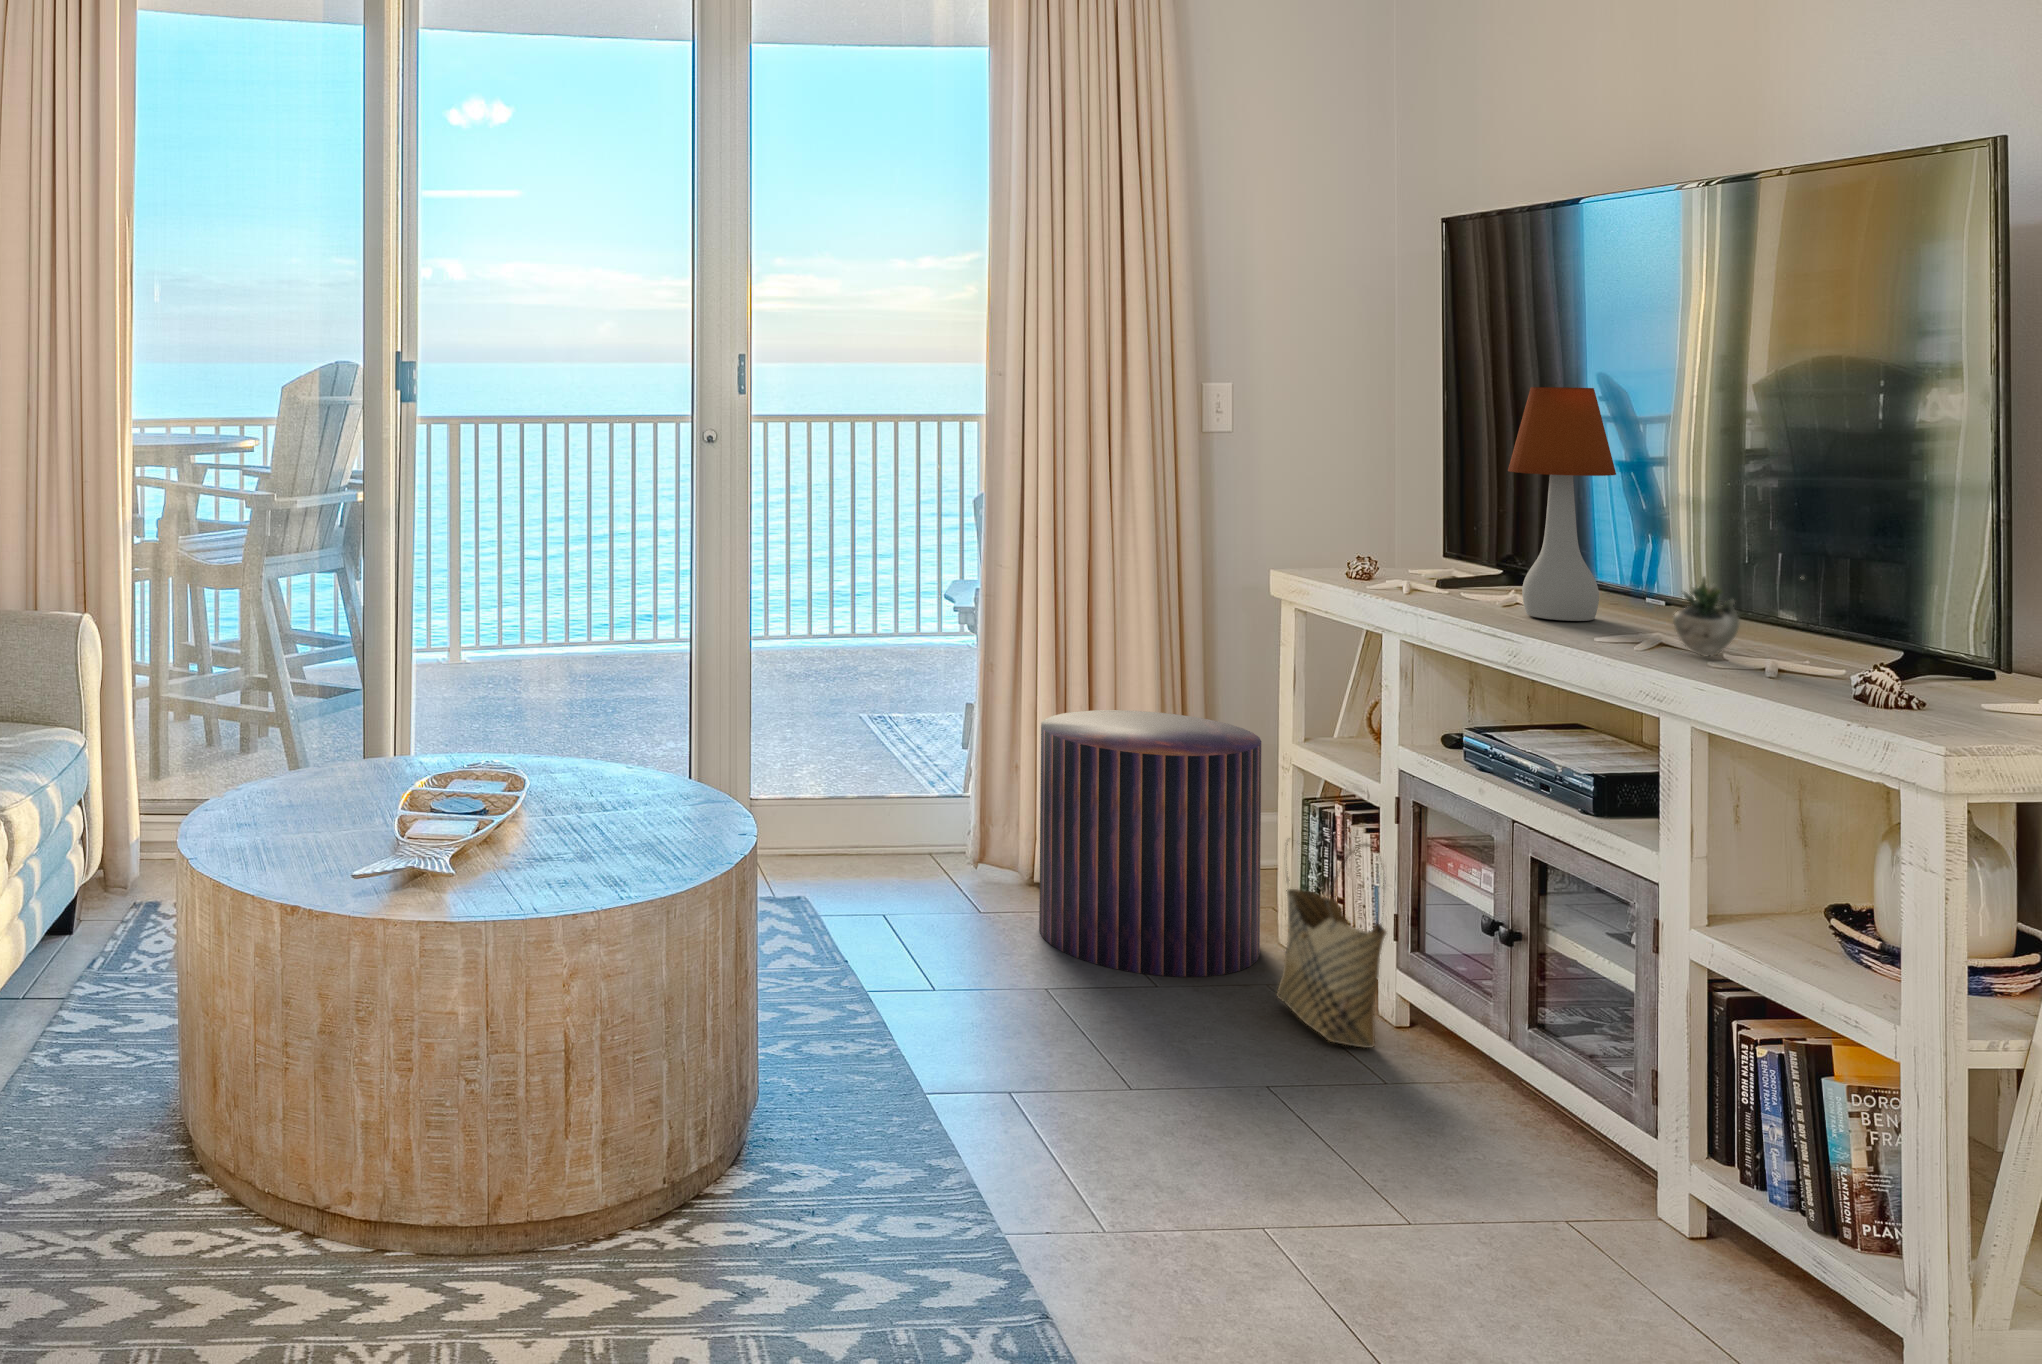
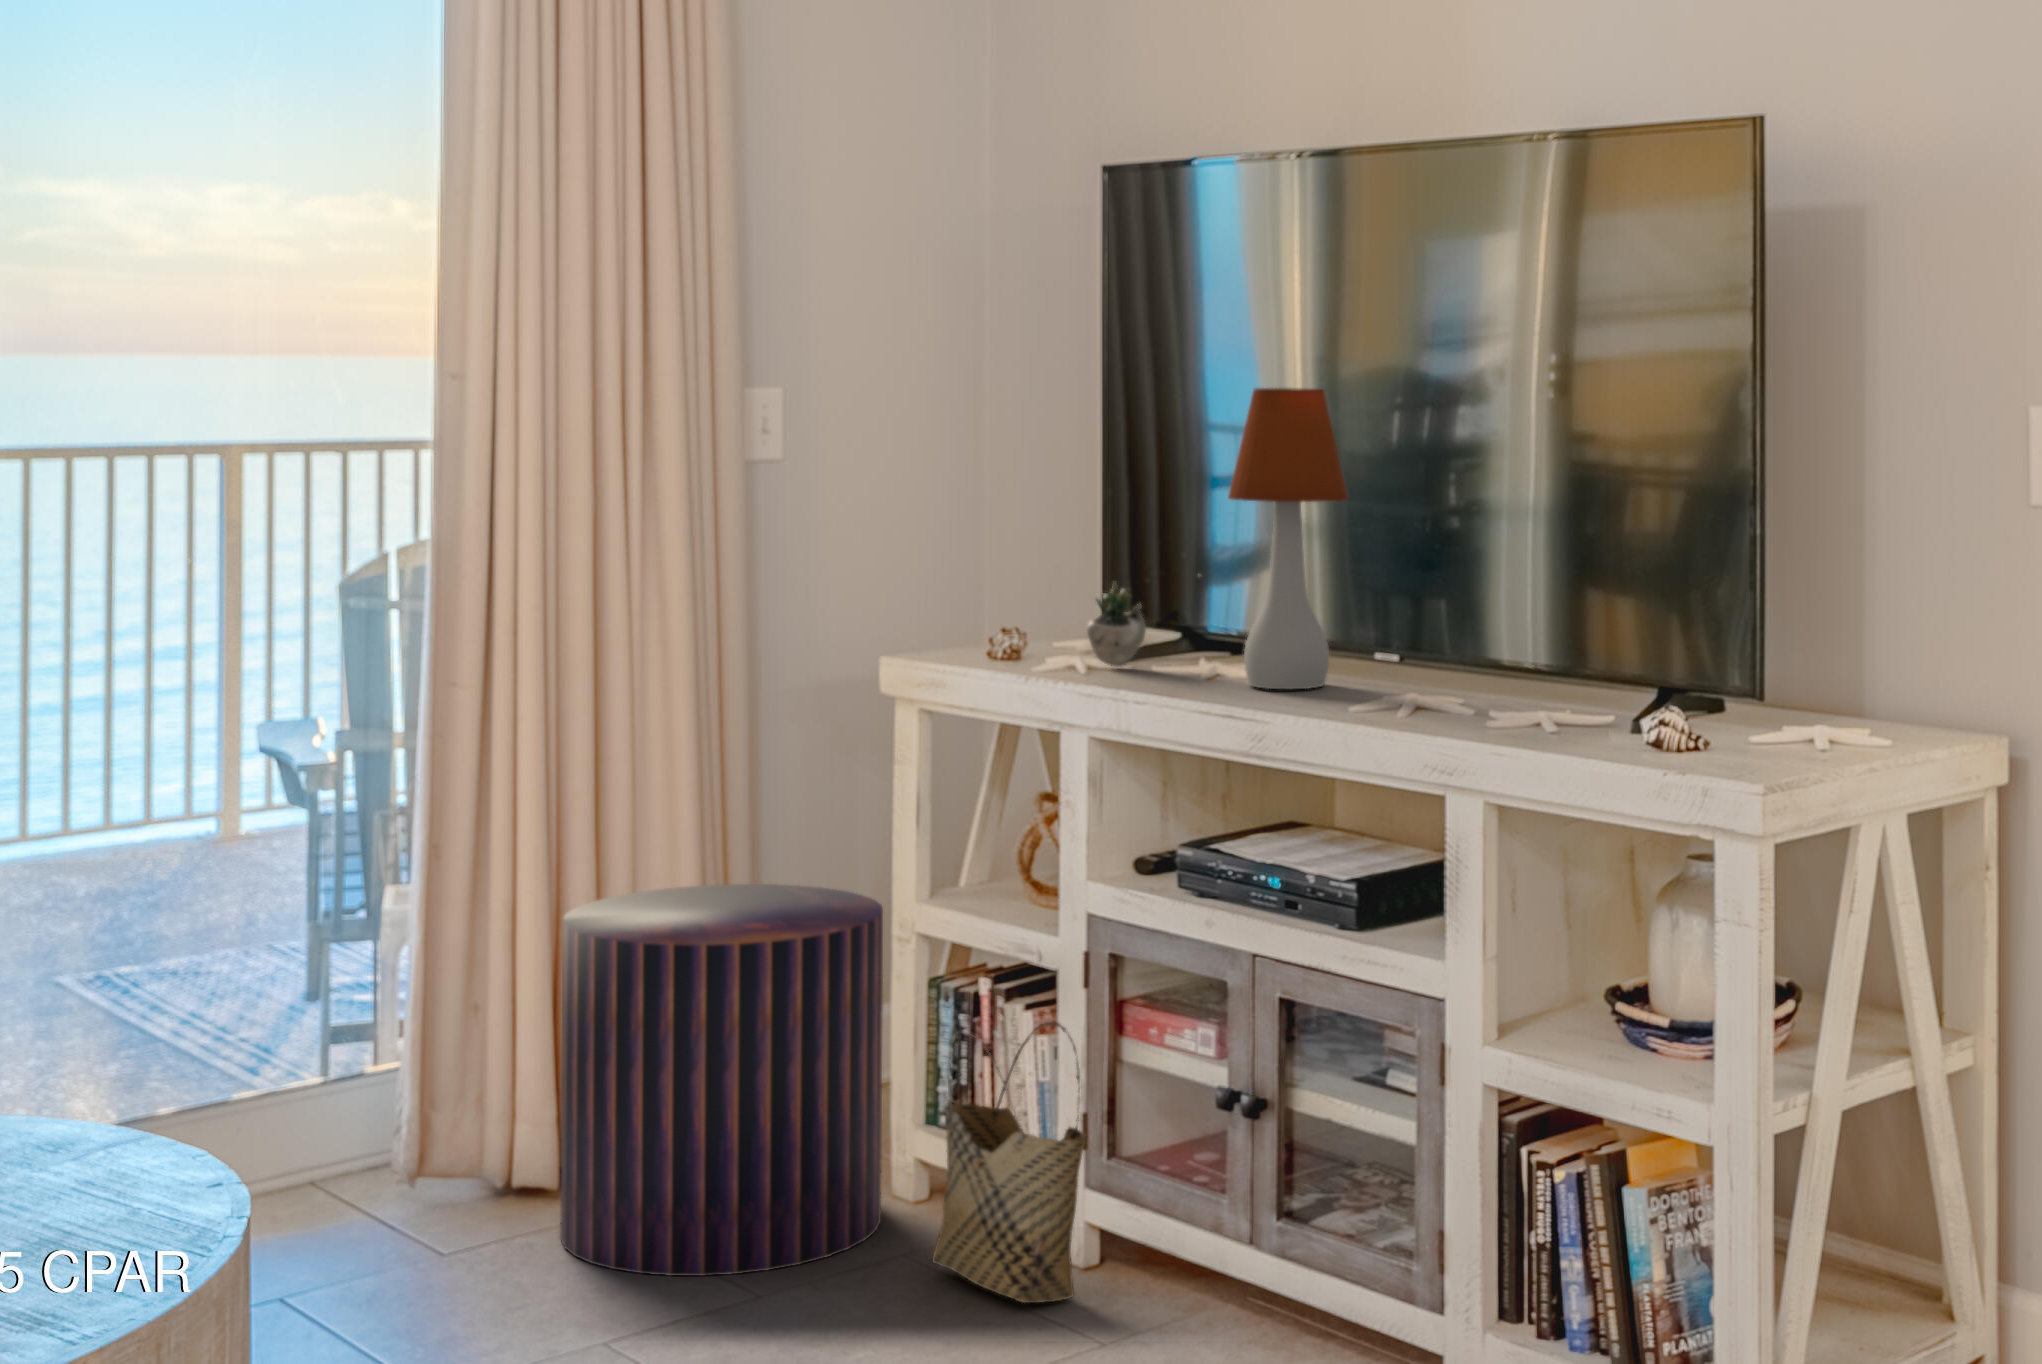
succulent plant: present [1673,577,1803,656] -> present [1087,582,1146,667]

